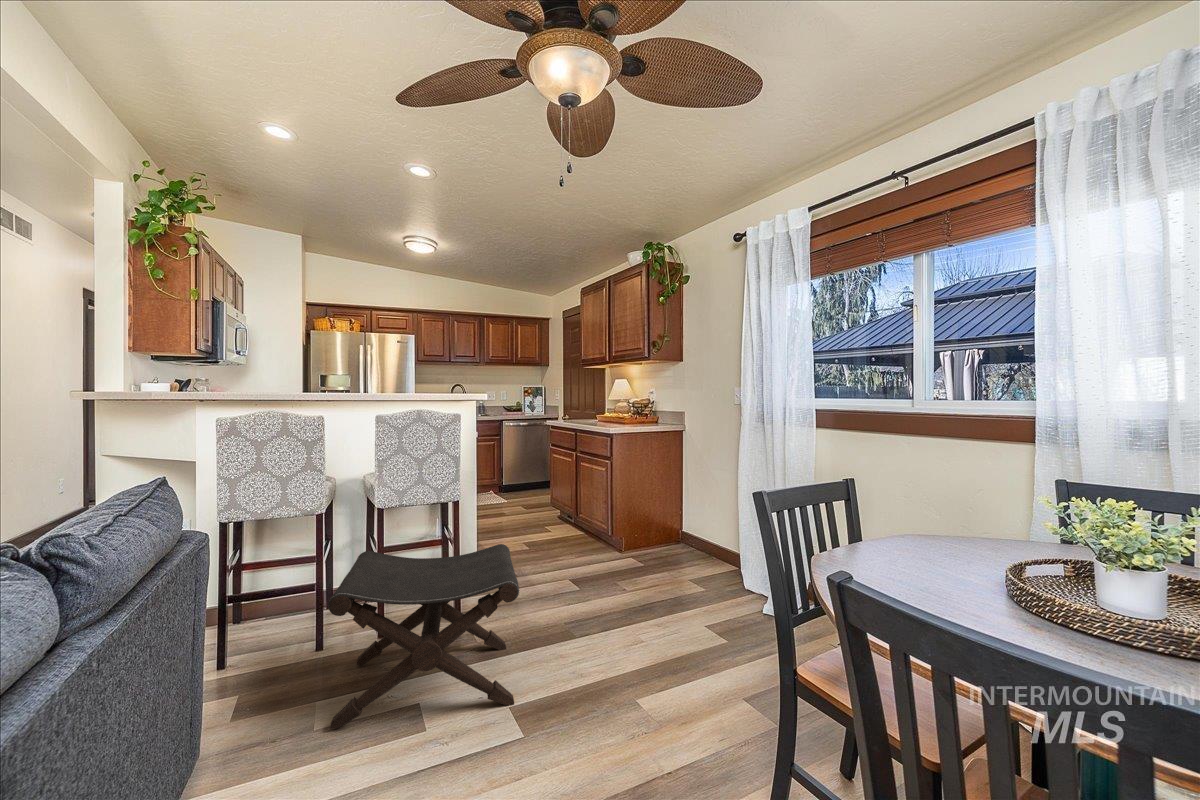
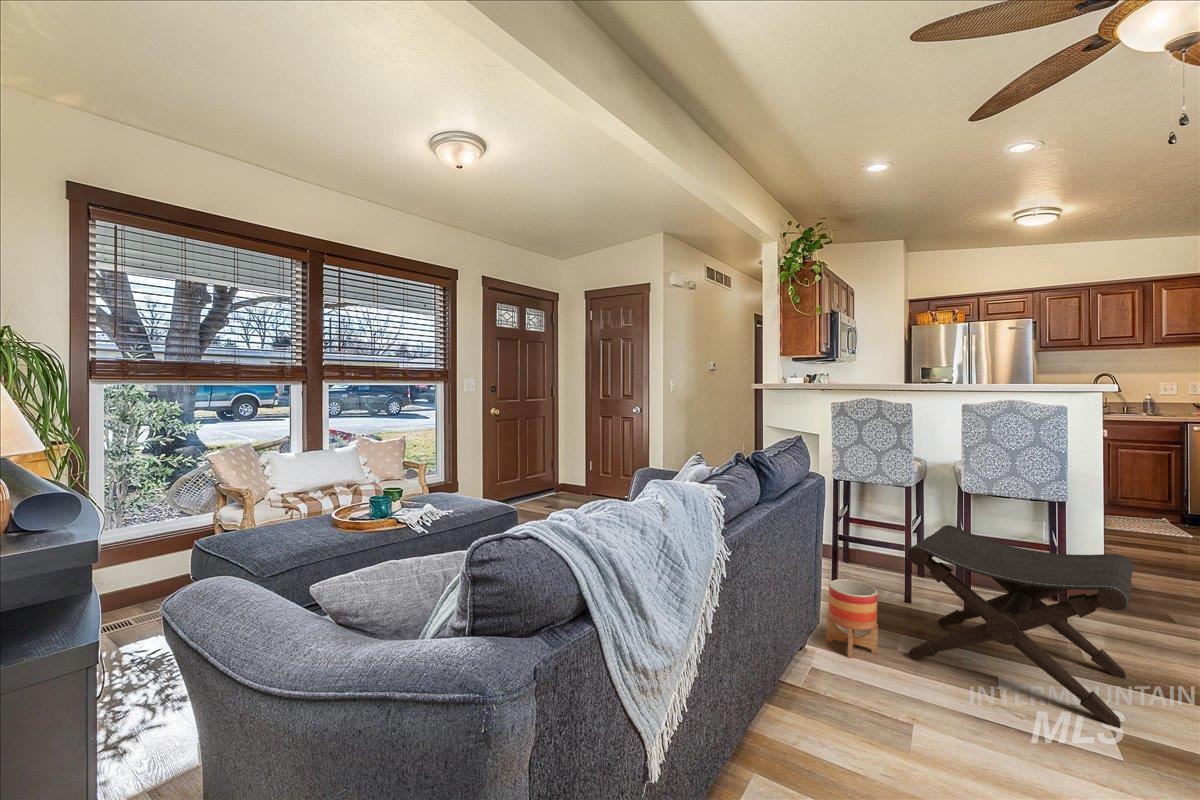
planter: none [215,660,291,779] -> present [827,579,878,658]

